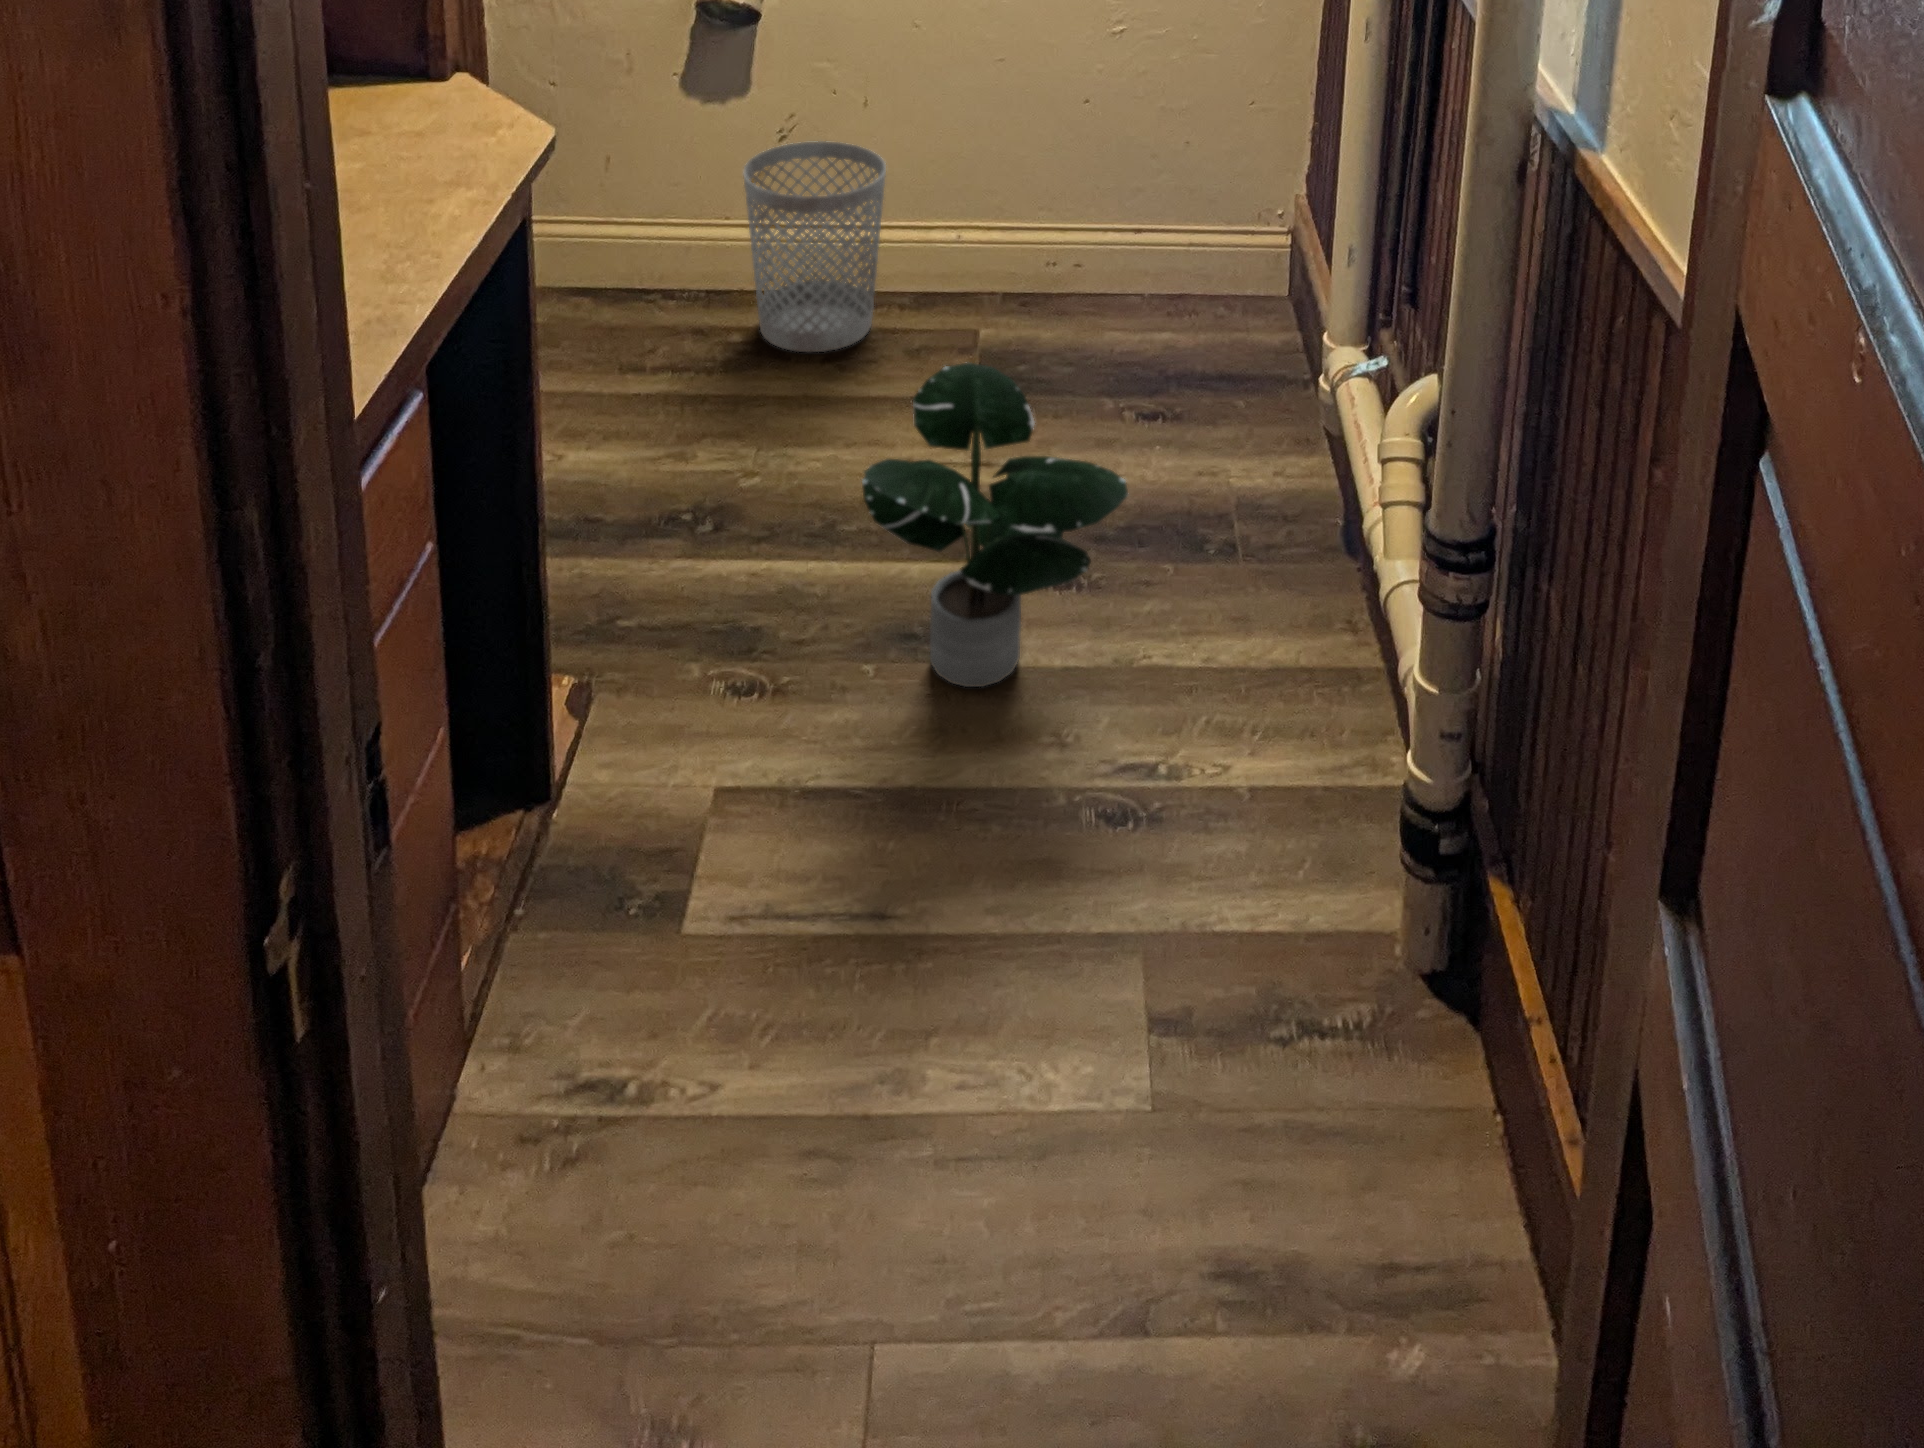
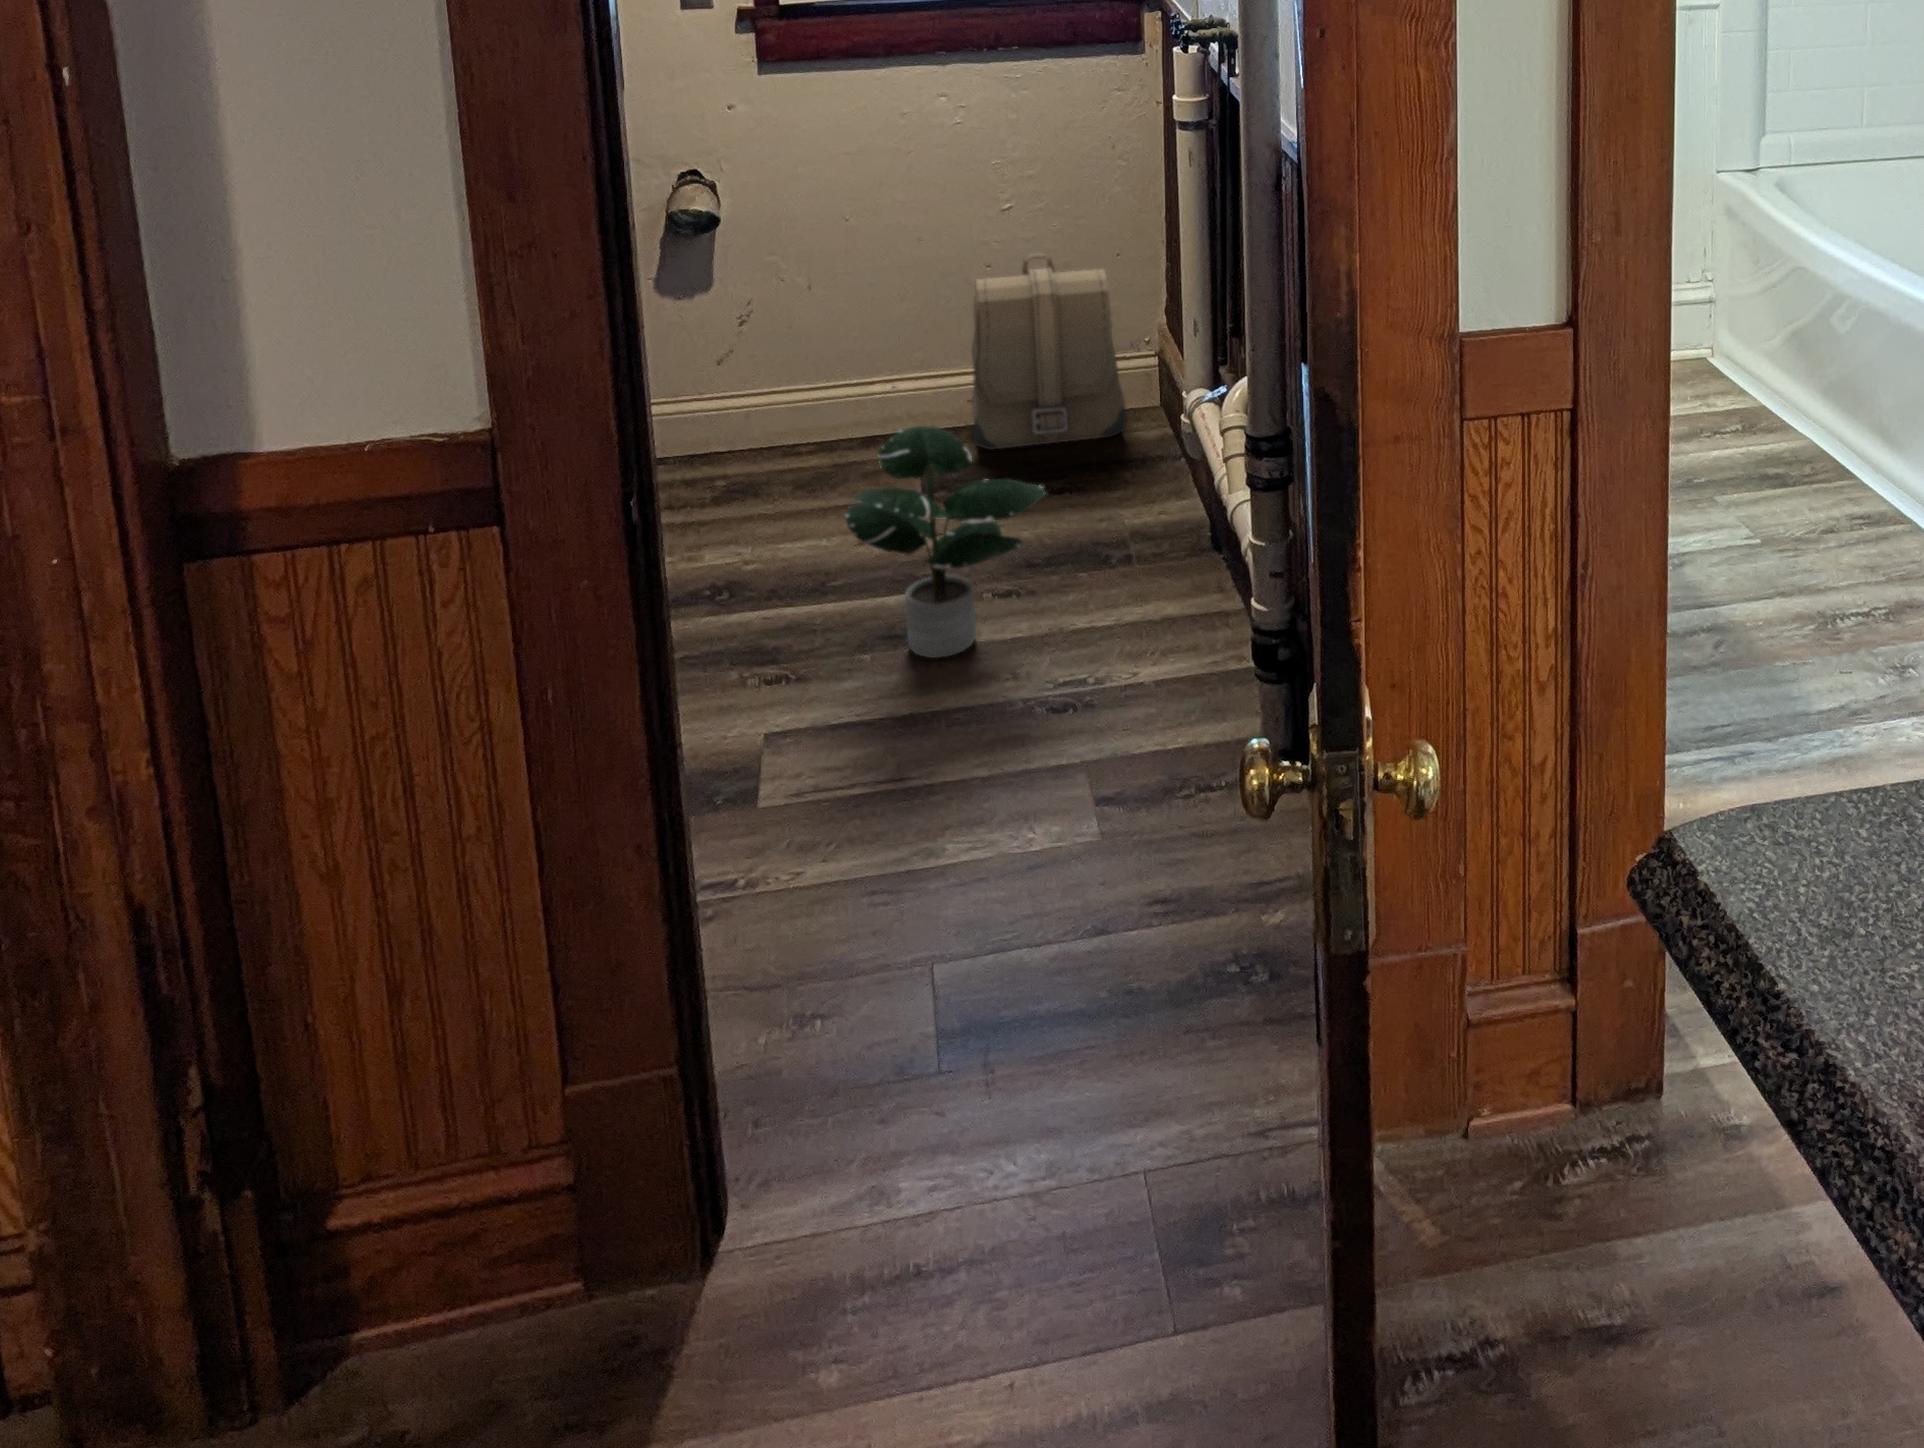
backpack: none [1048,92,1241,340] -> present [971,253,1126,450]
wastebasket: present [743,141,886,352] -> none [715,320,832,486]

